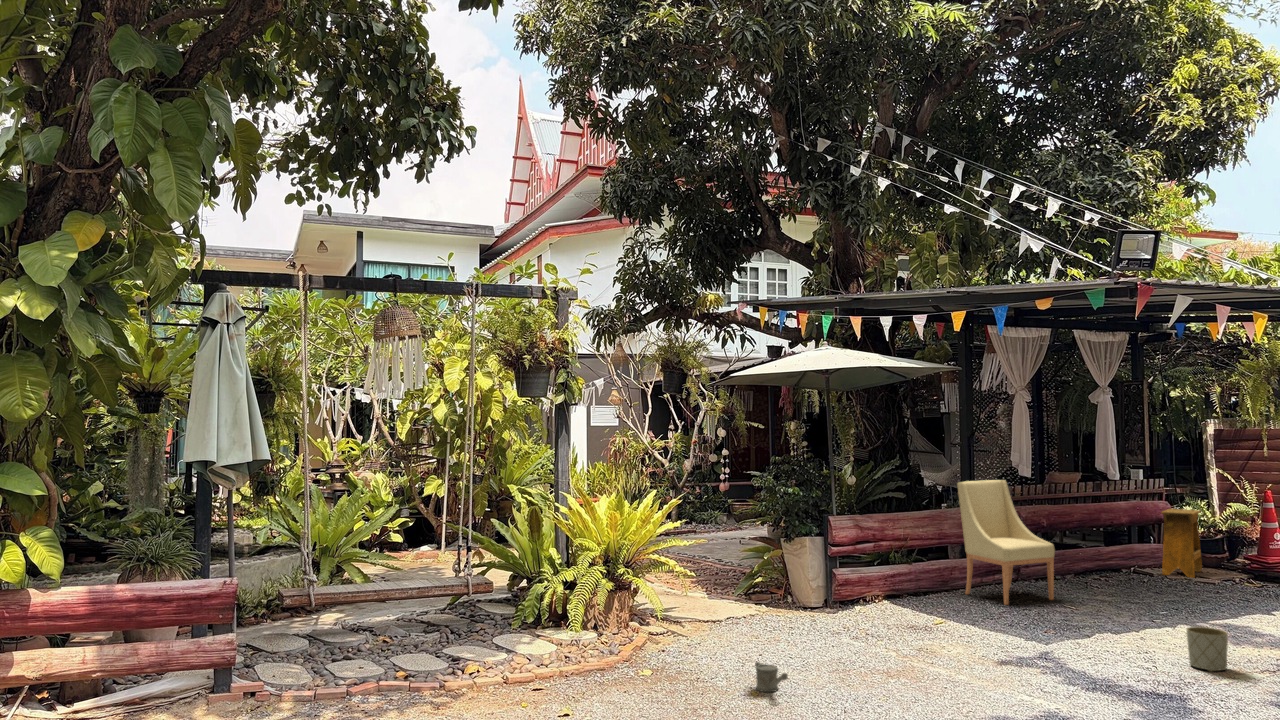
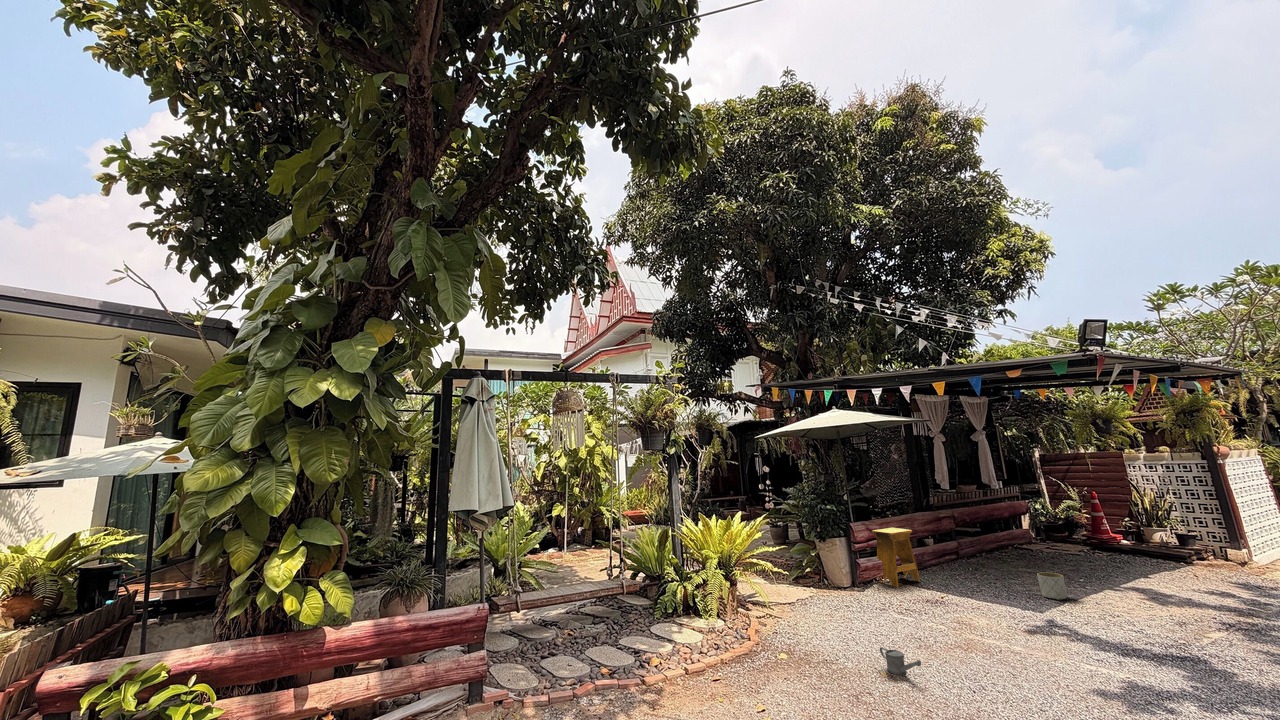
chair: present [957,480,1055,605] -> none [919,492,998,578]
stool: present [1162,509,1202,578] -> present [872,528,920,587]
planter: present [1187,627,1228,672] -> present [1037,572,1066,600]

